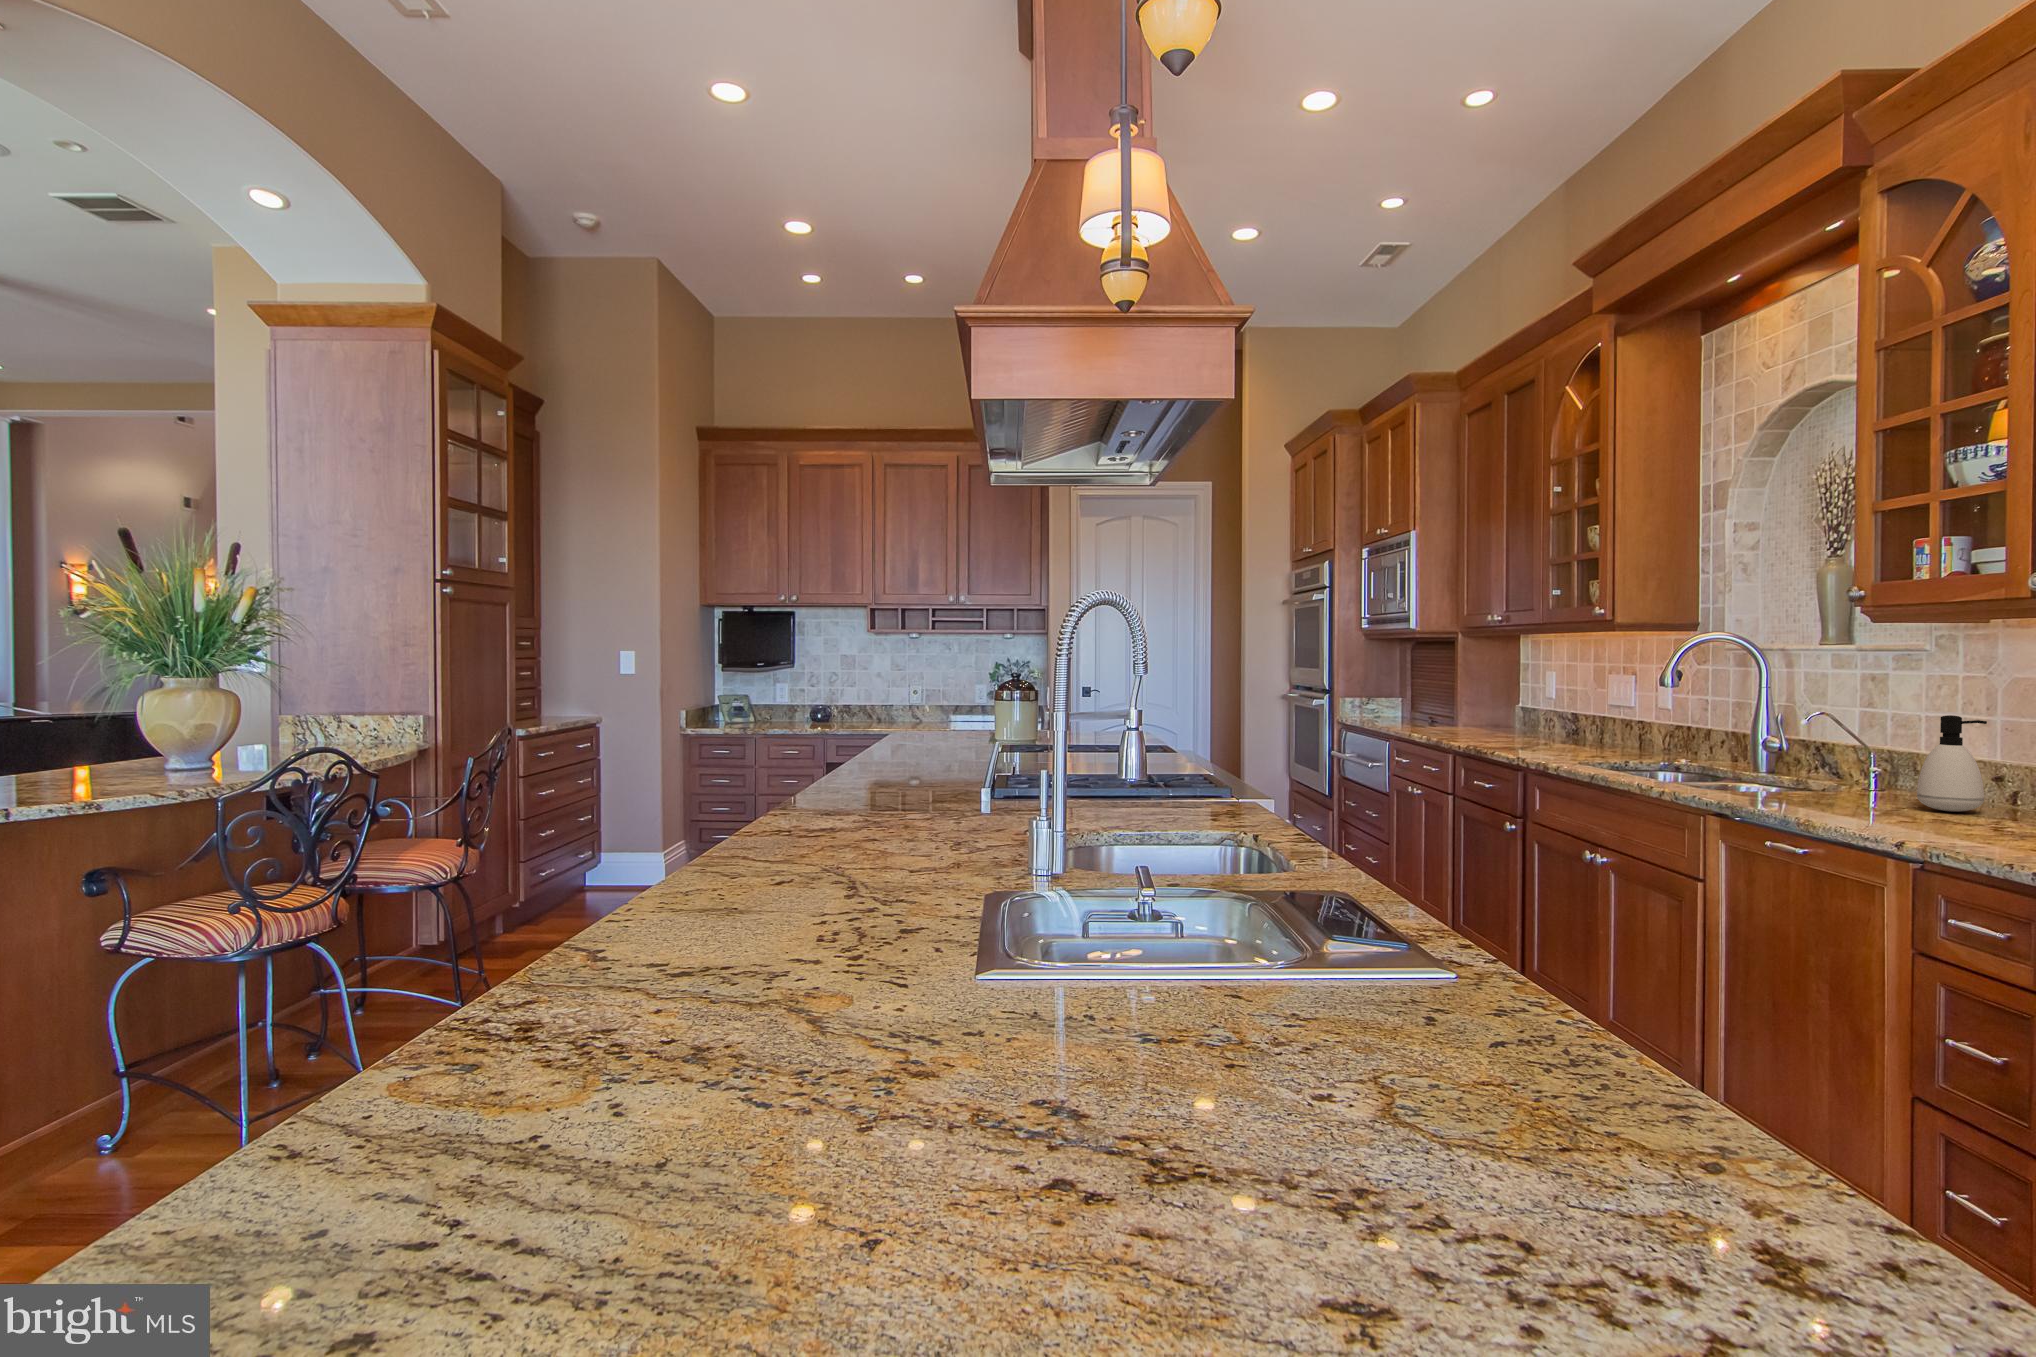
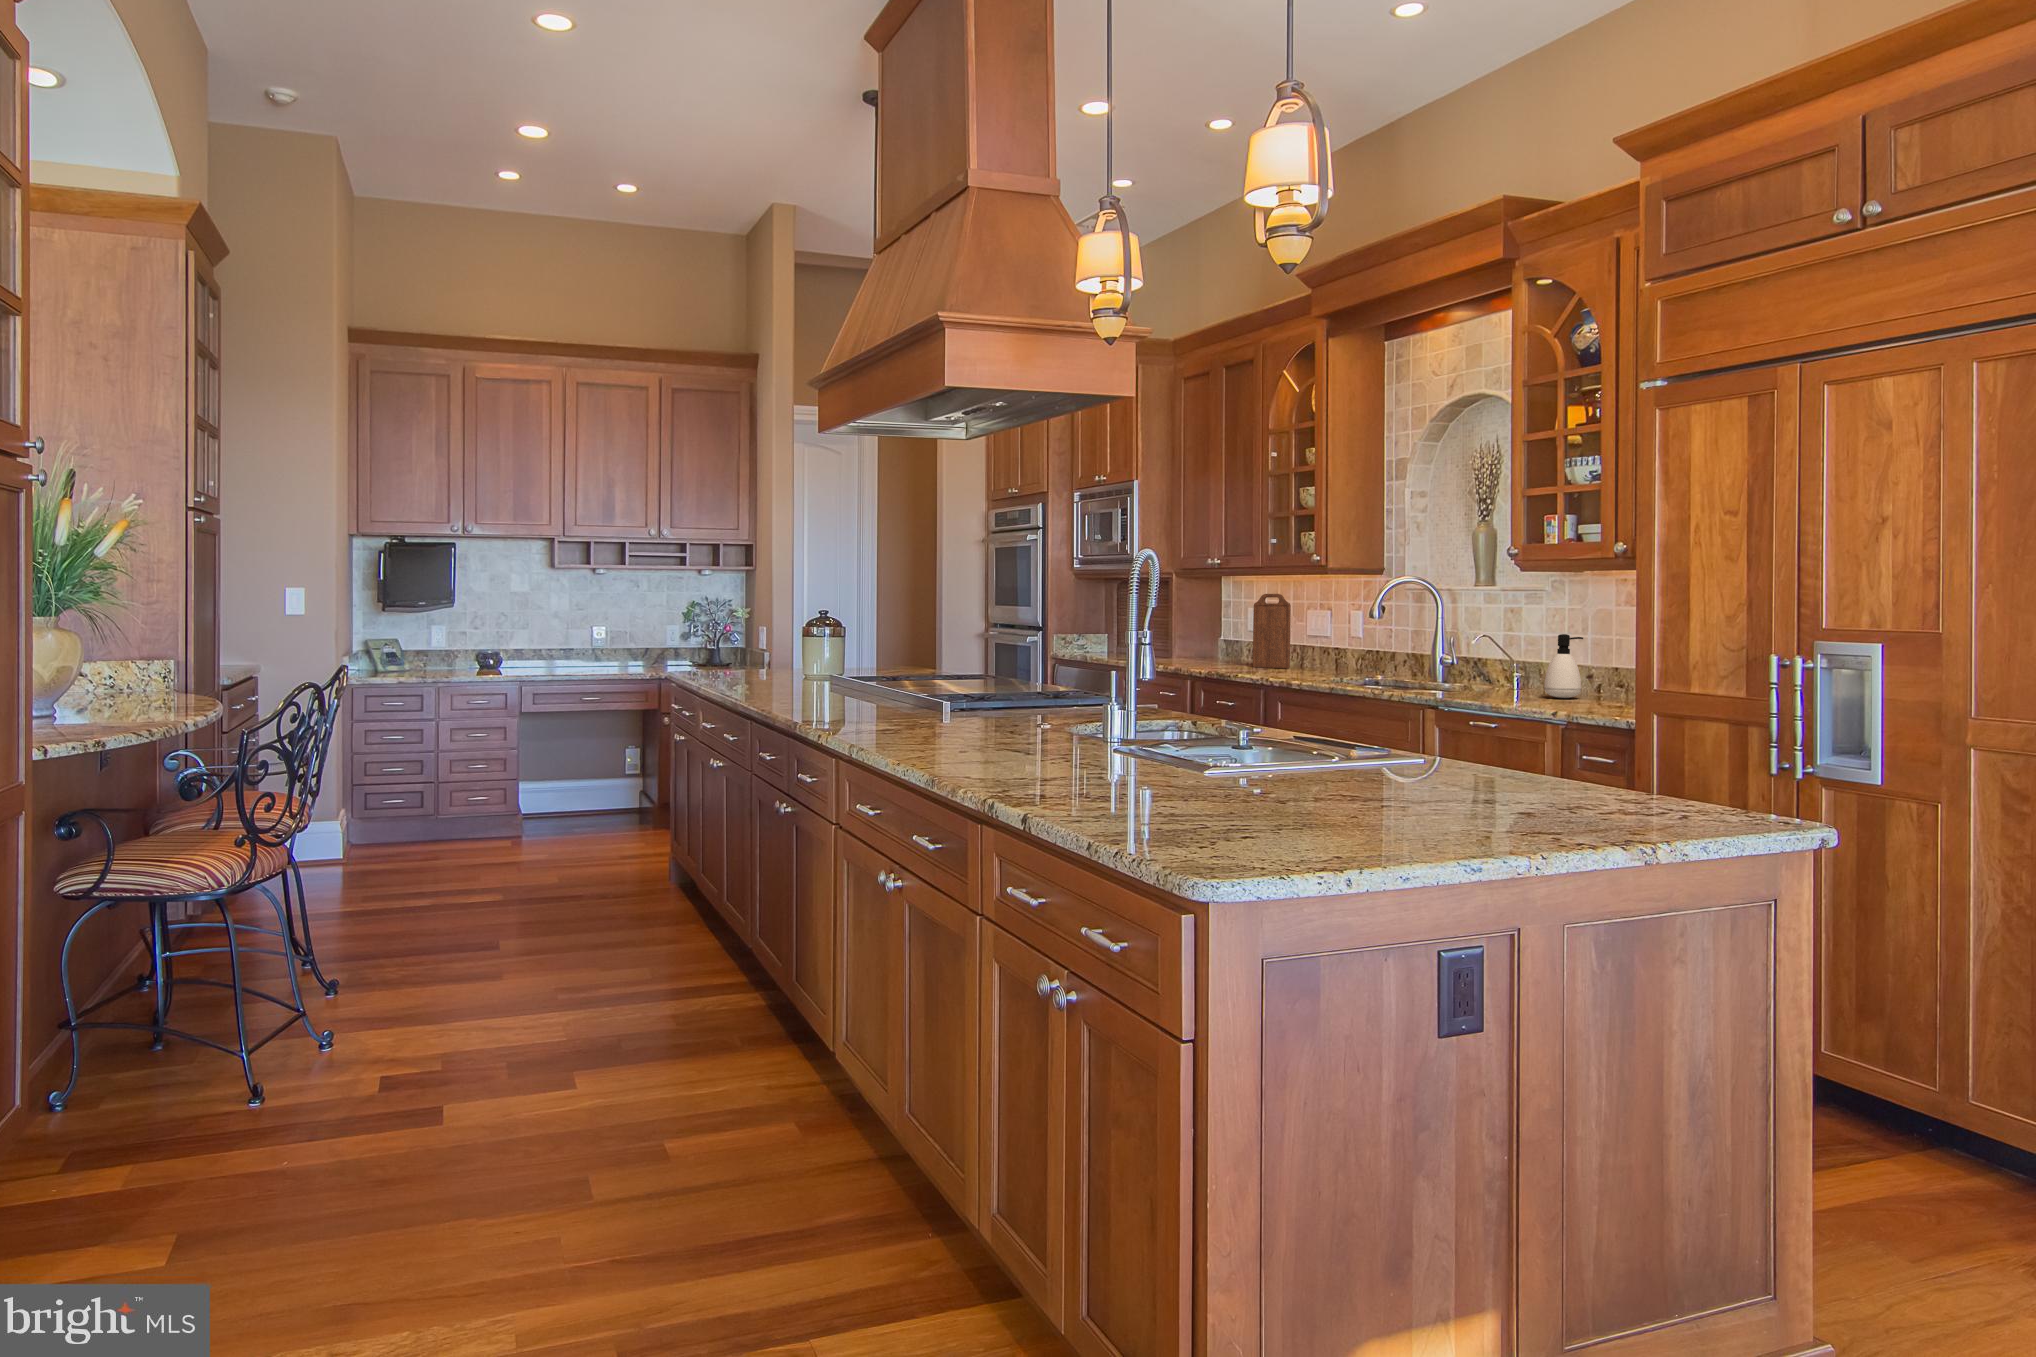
cutting board: none [1540,654,1585,743] -> present [1253,594,1291,668]

